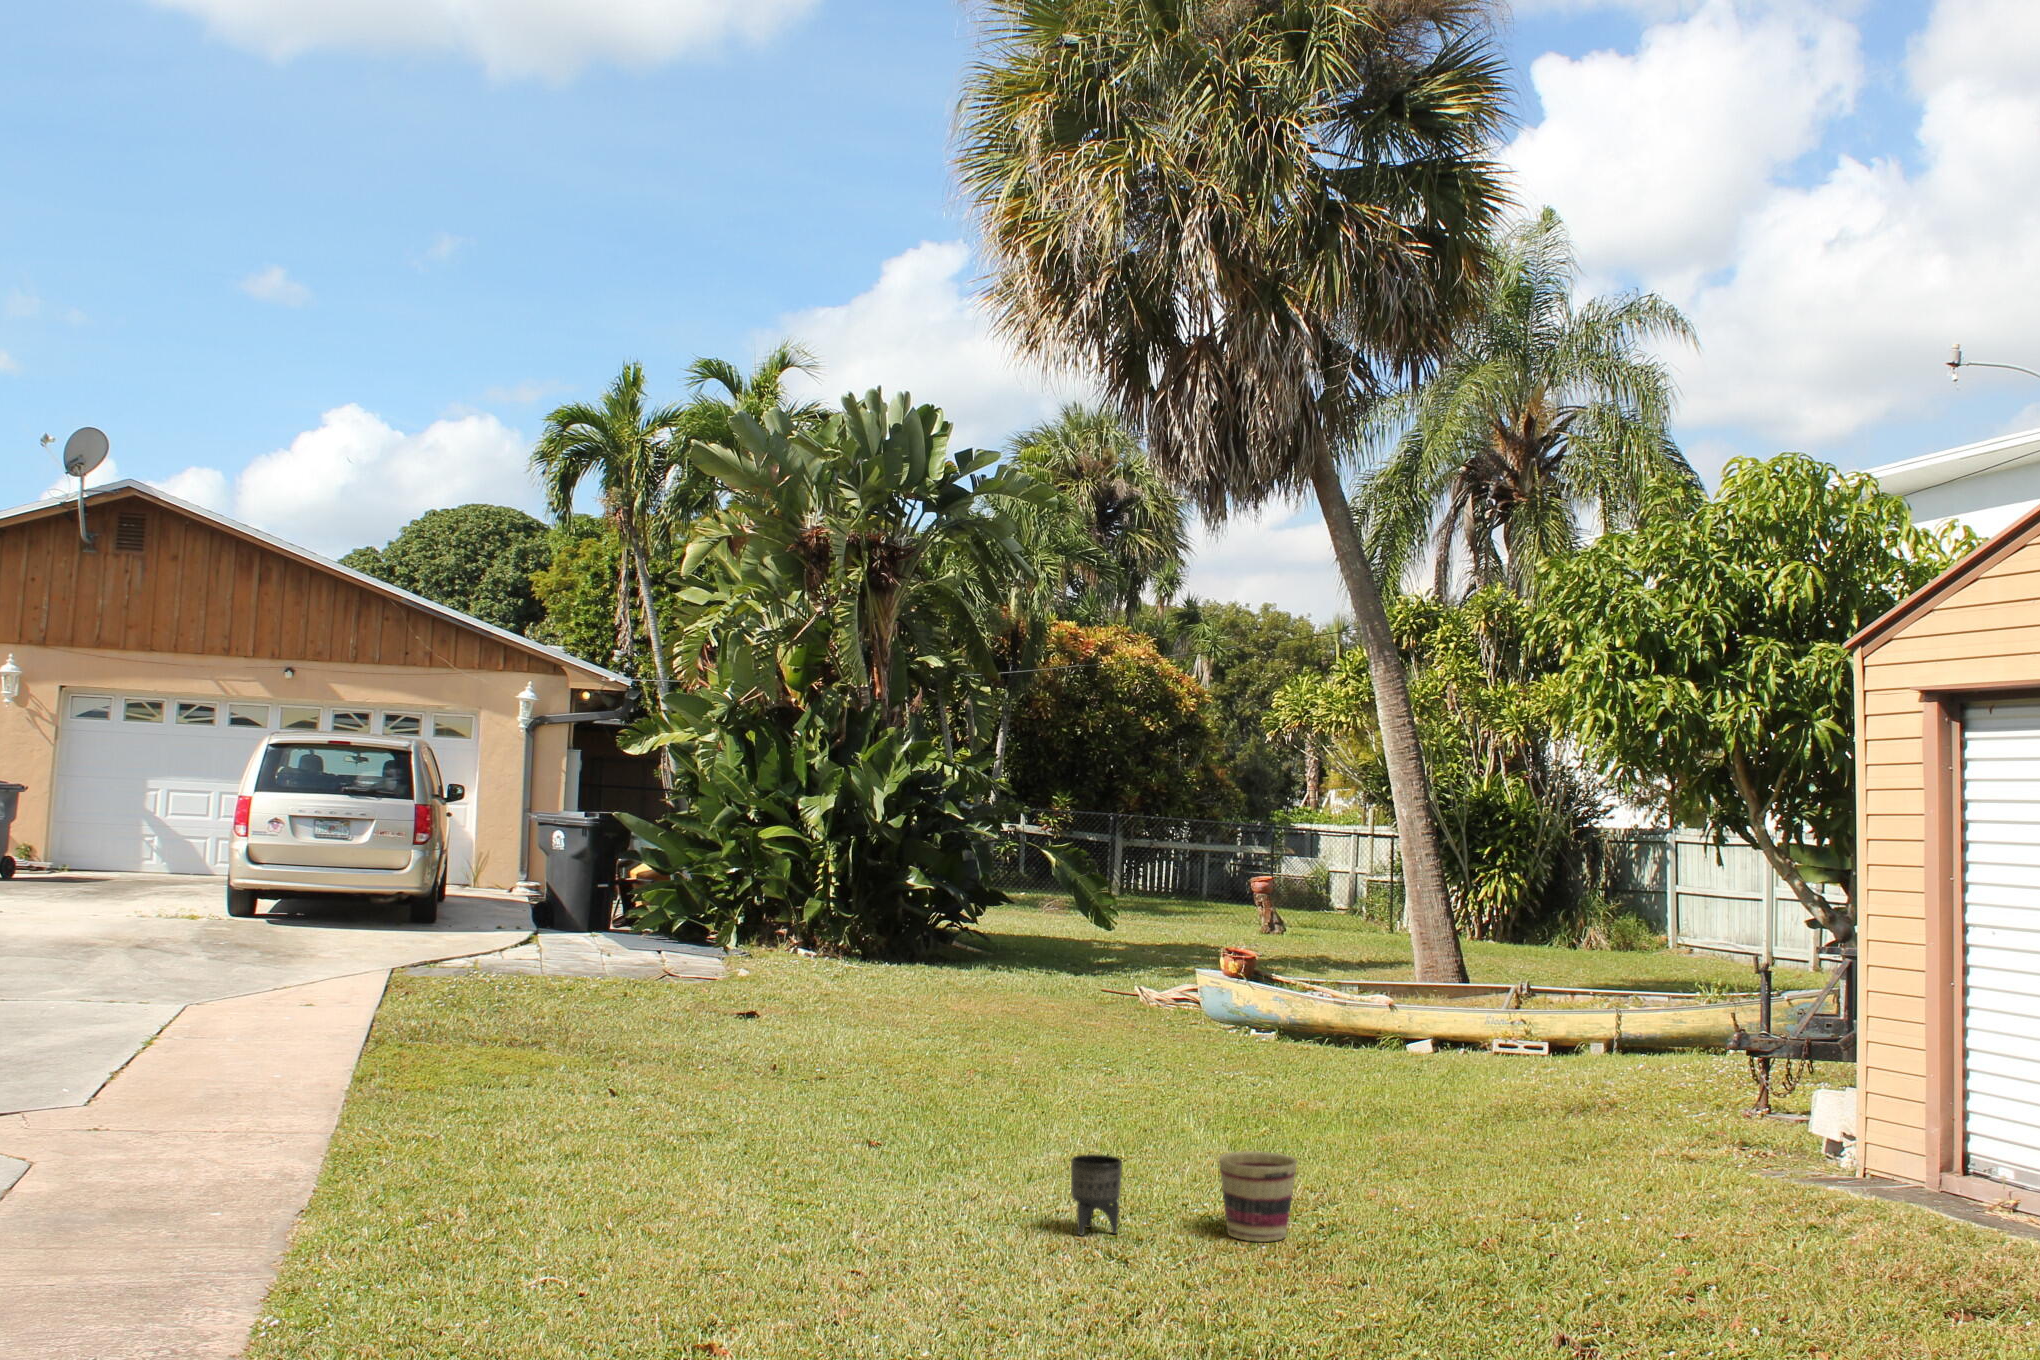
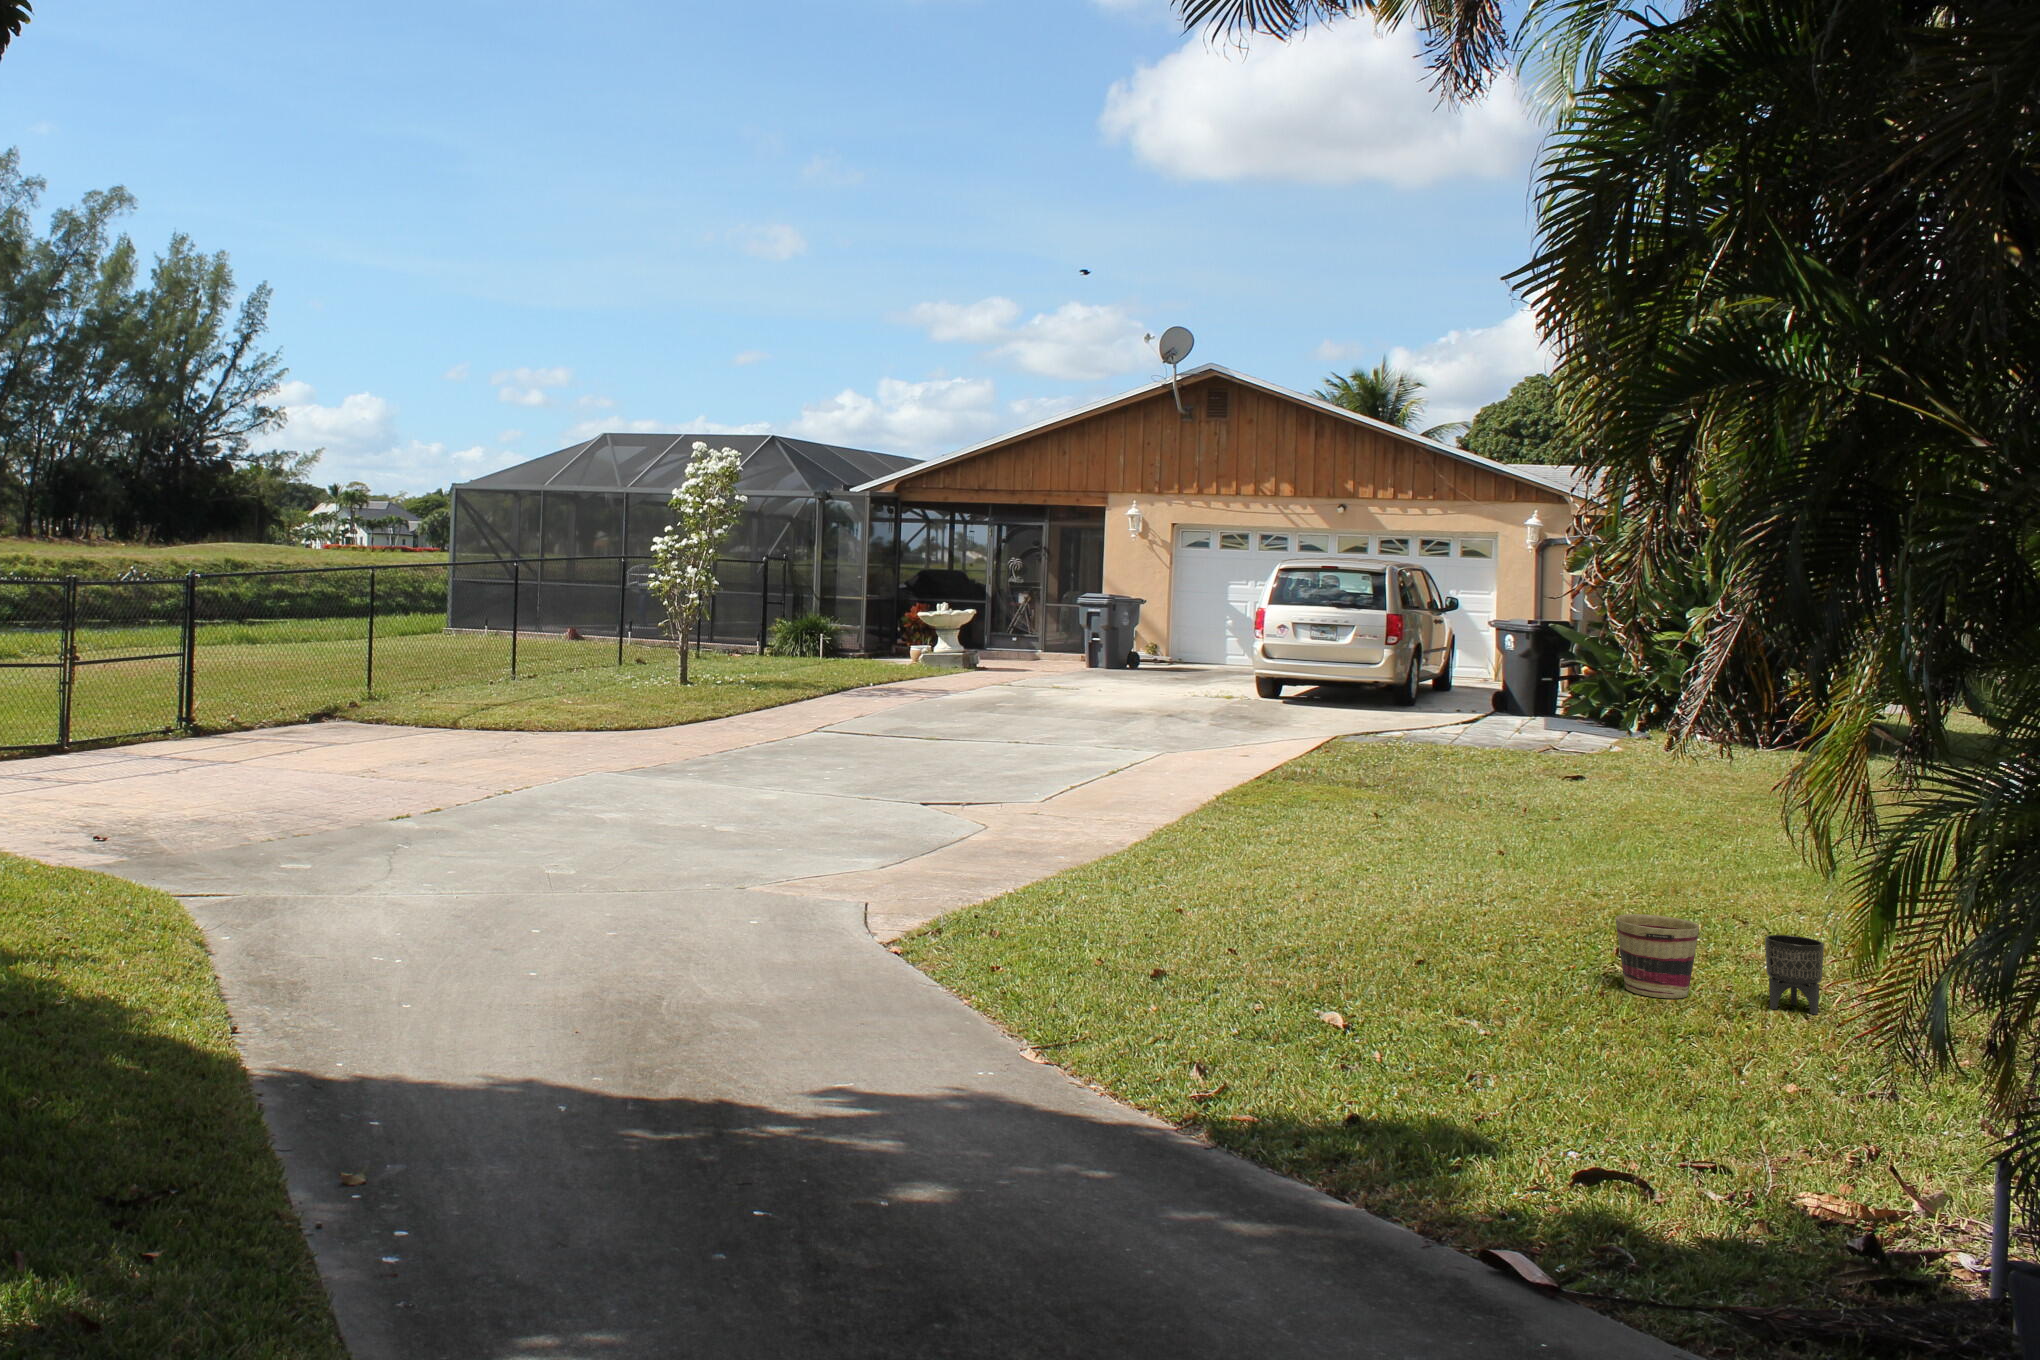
planter: present [1071,1154,1122,1236] -> present [1765,935,1824,1015]

